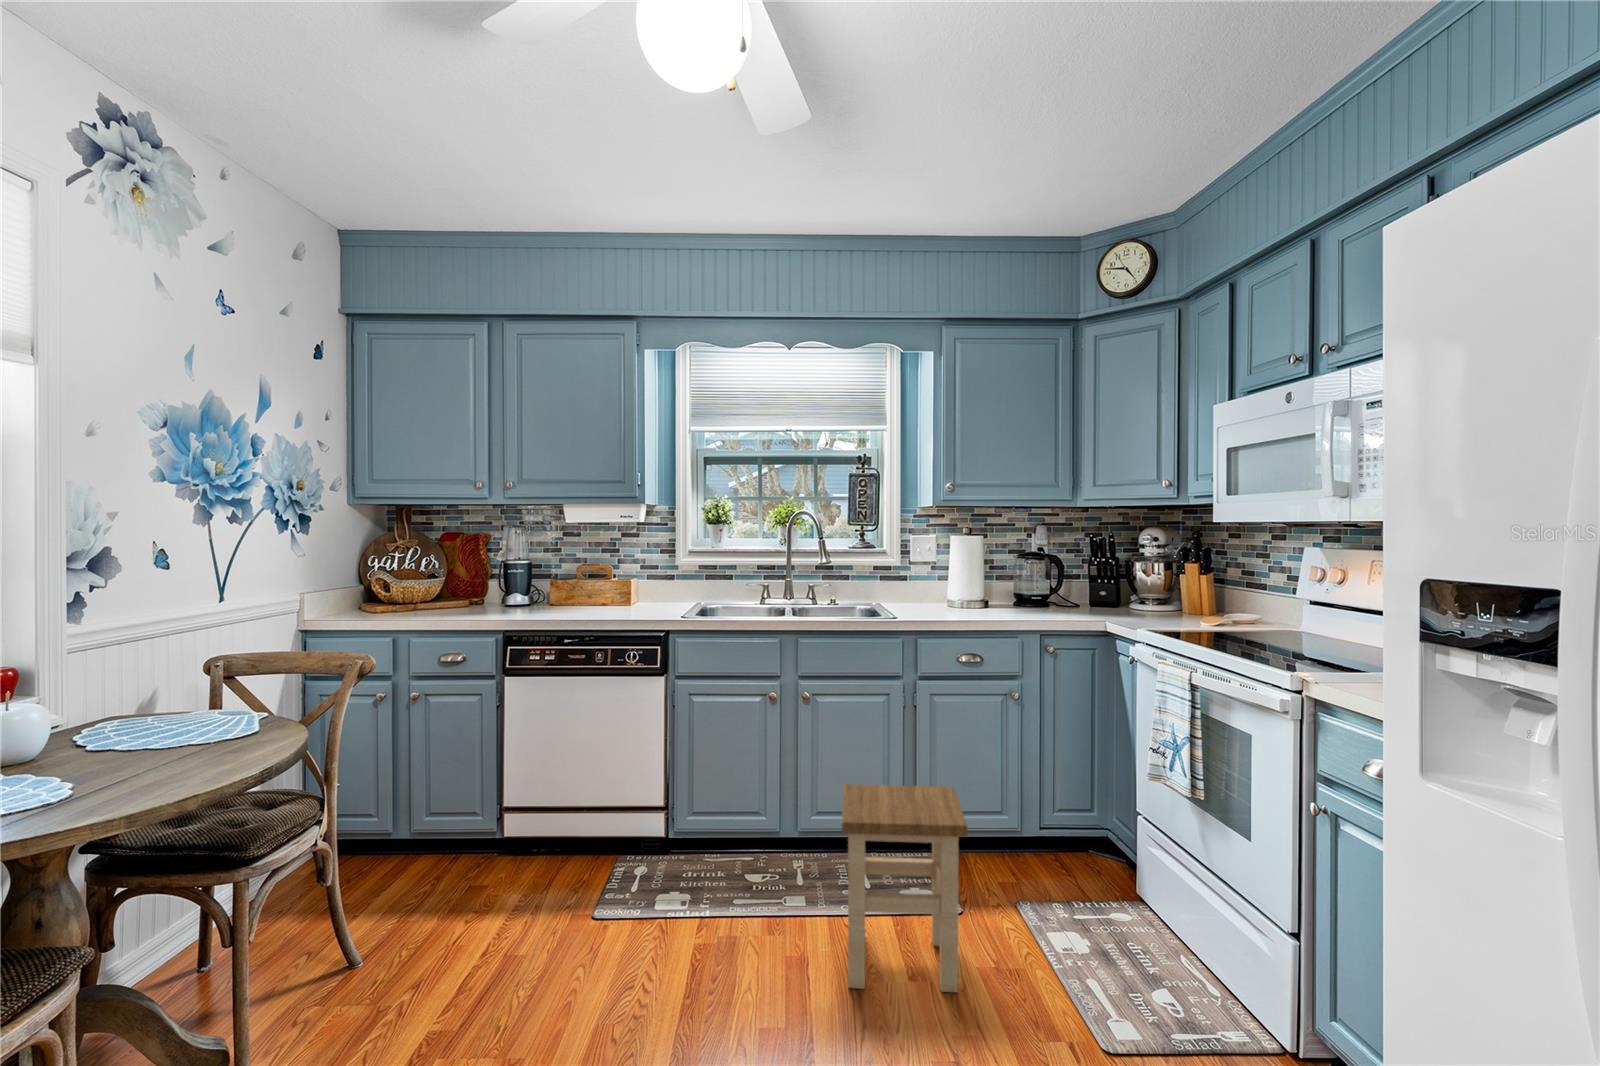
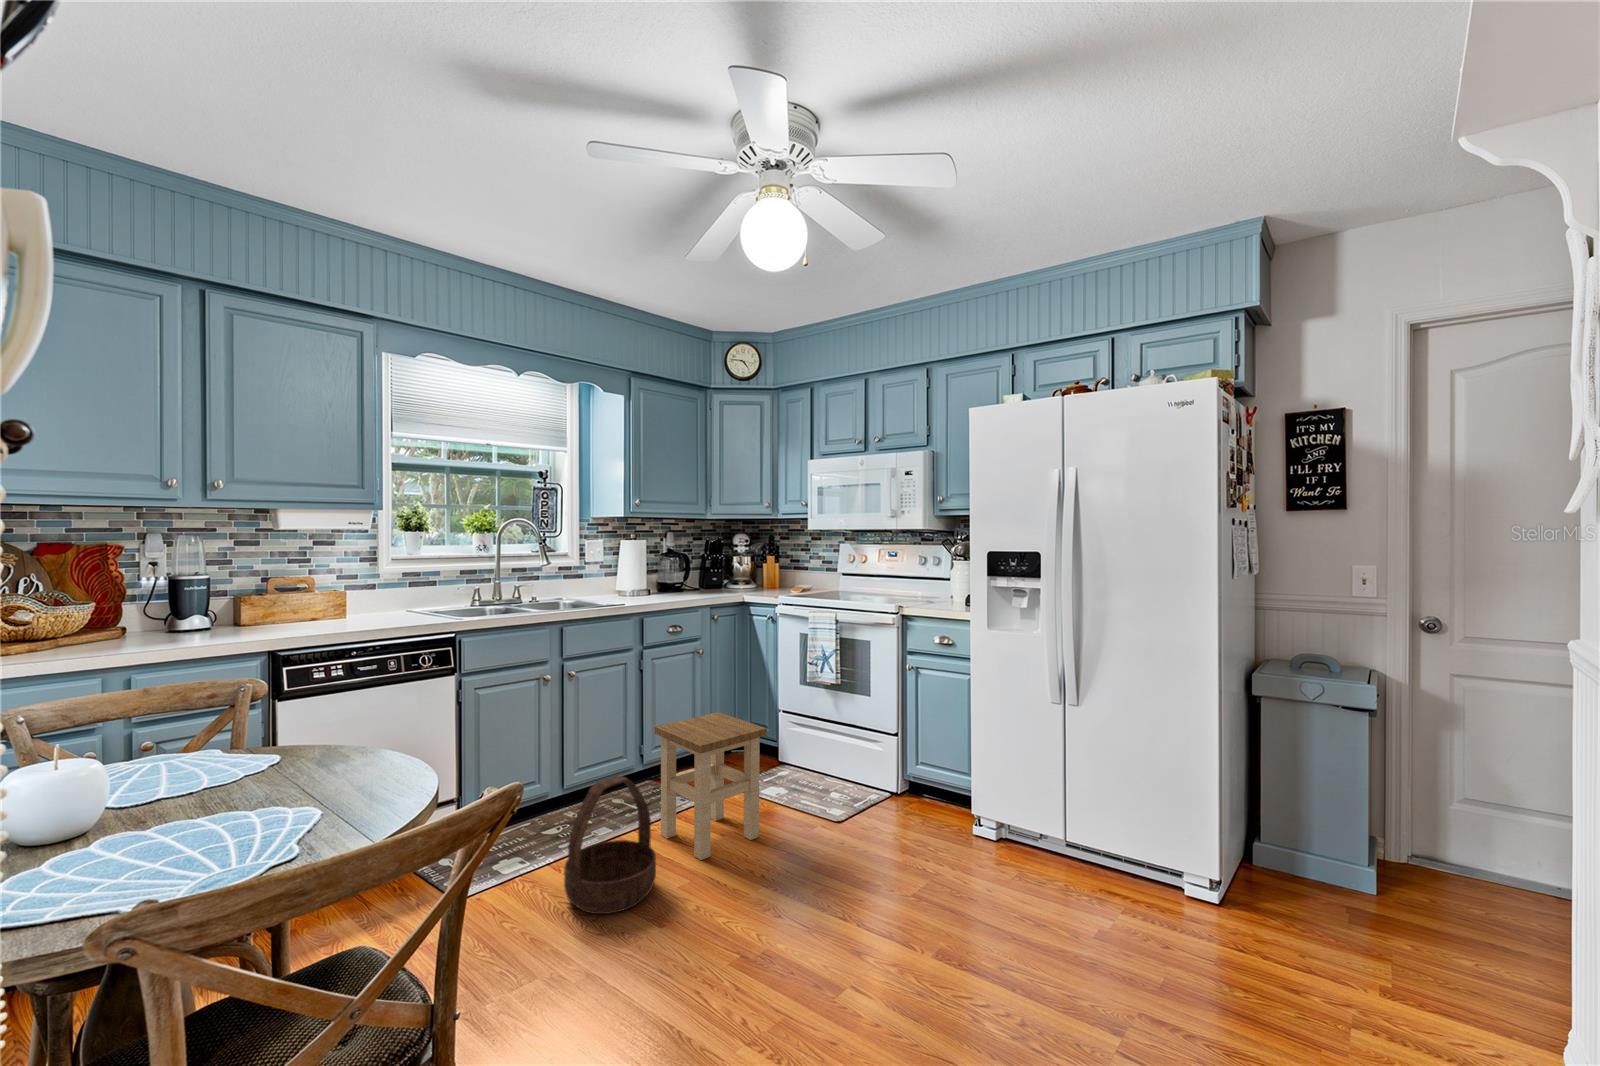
basket: none [656,830,770,1005] -> present [564,776,656,914]

